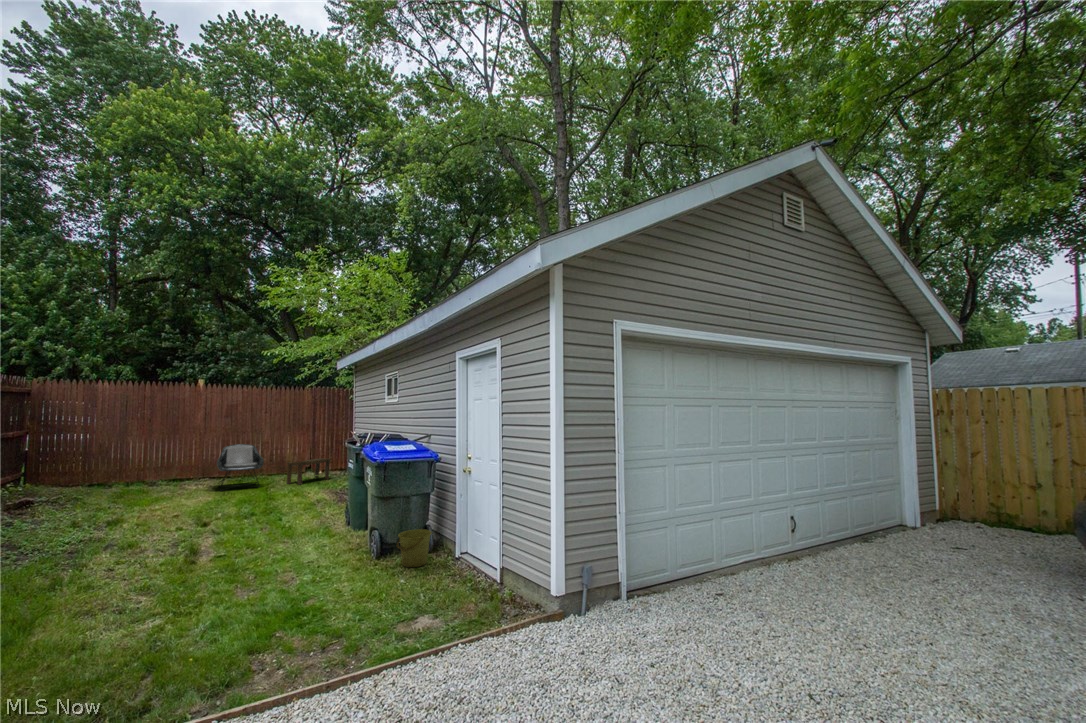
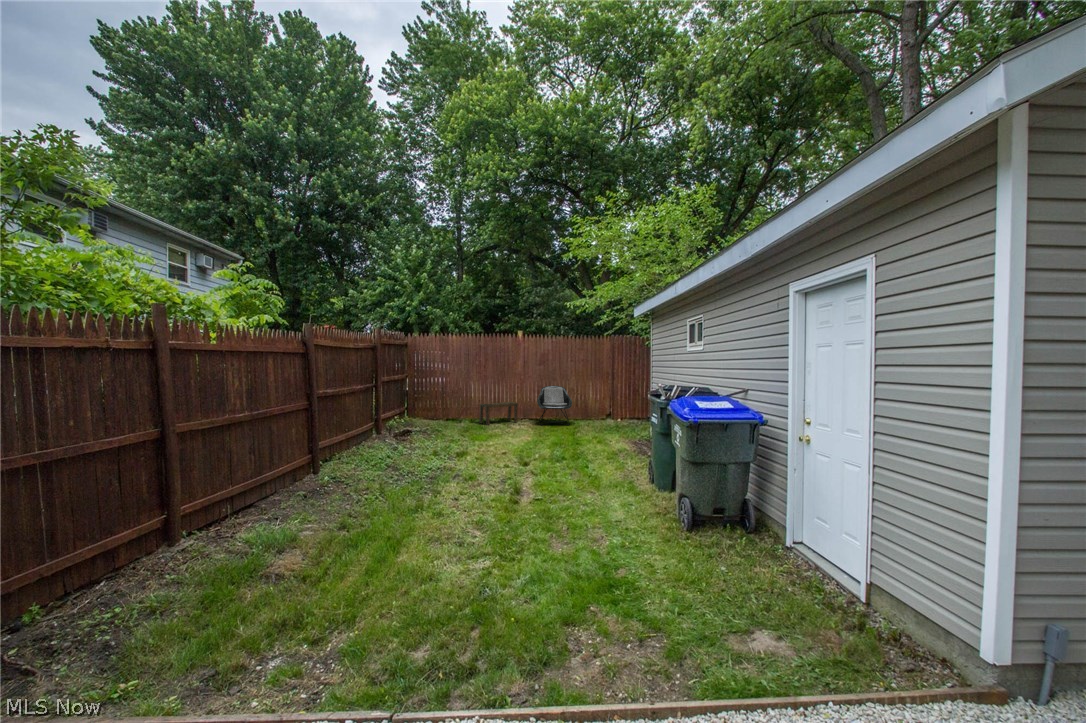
bench: present [287,458,330,485] -> present [479,402,518,425]
bucket: present [397,529,432,567] -> none [712,504,757,551]

